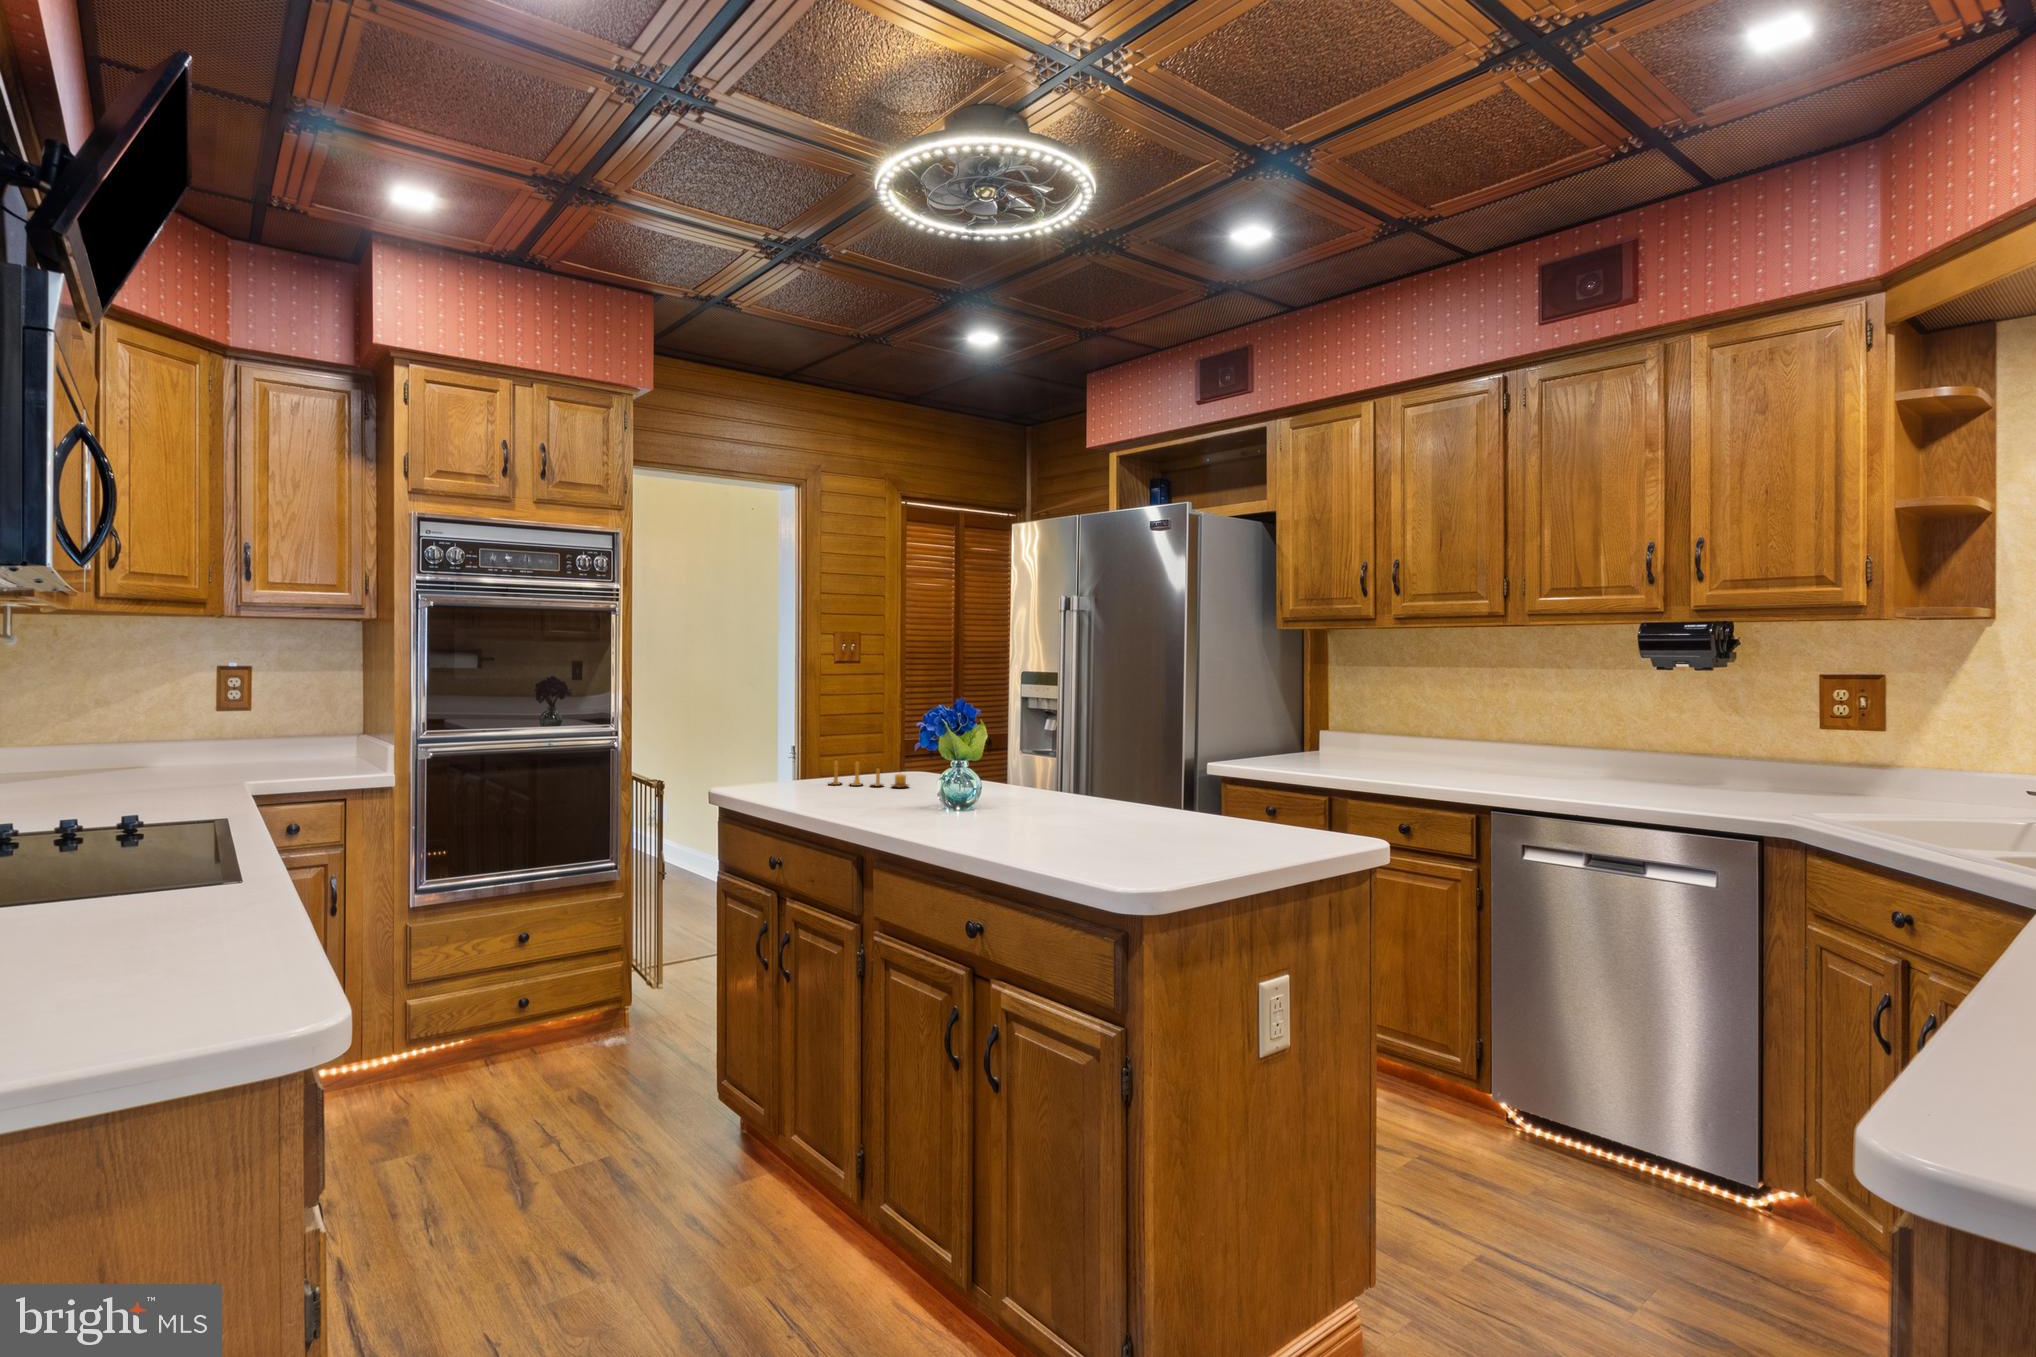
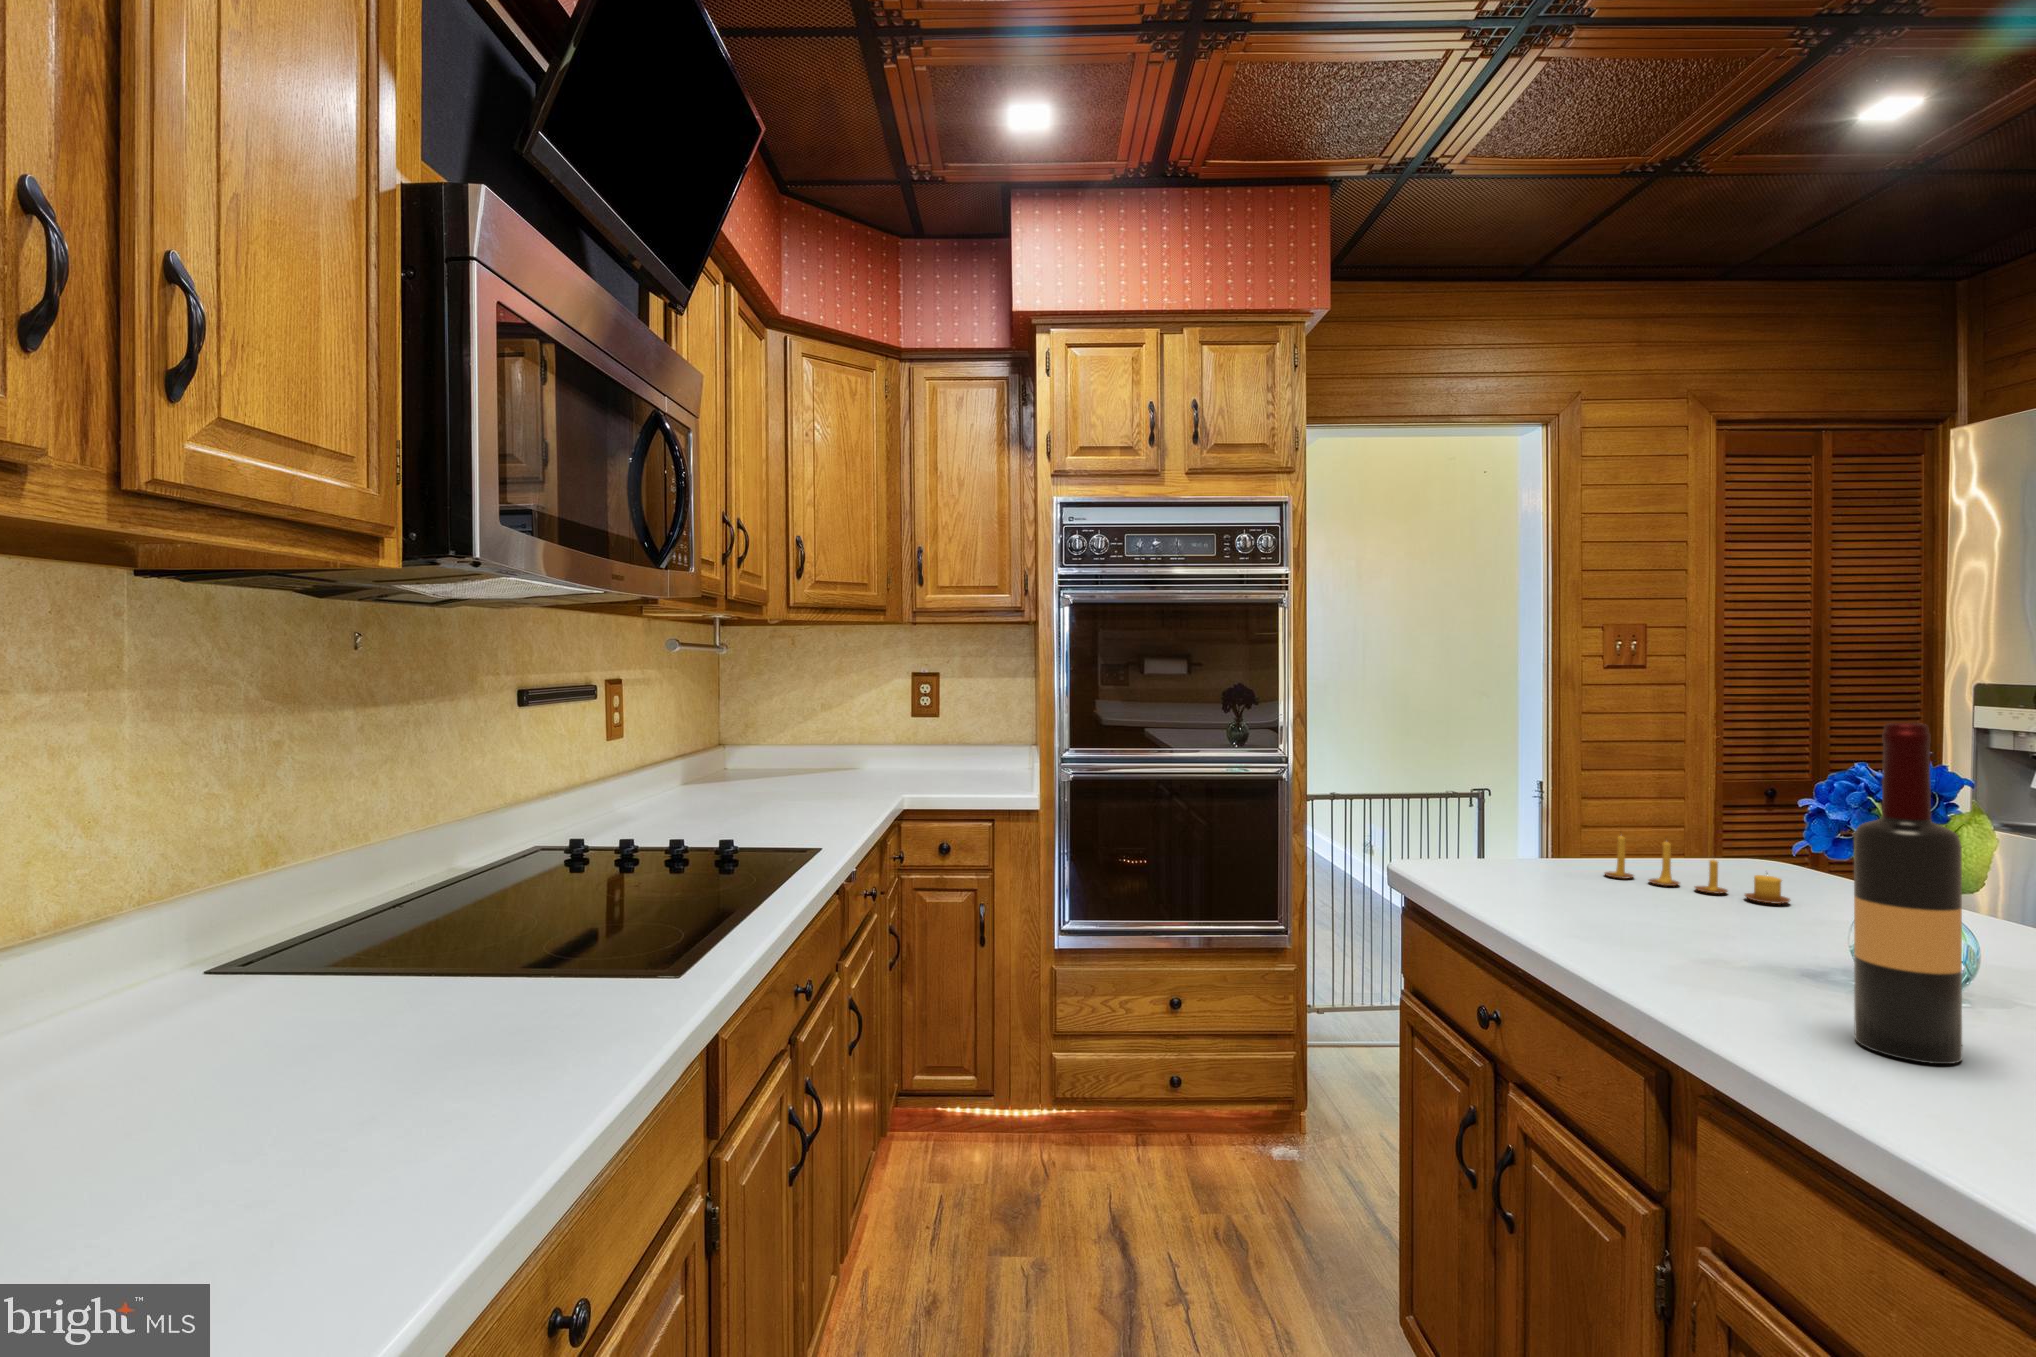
wine bottle: none [912,689,944,823] -> present [1854,723,1962,1064]

